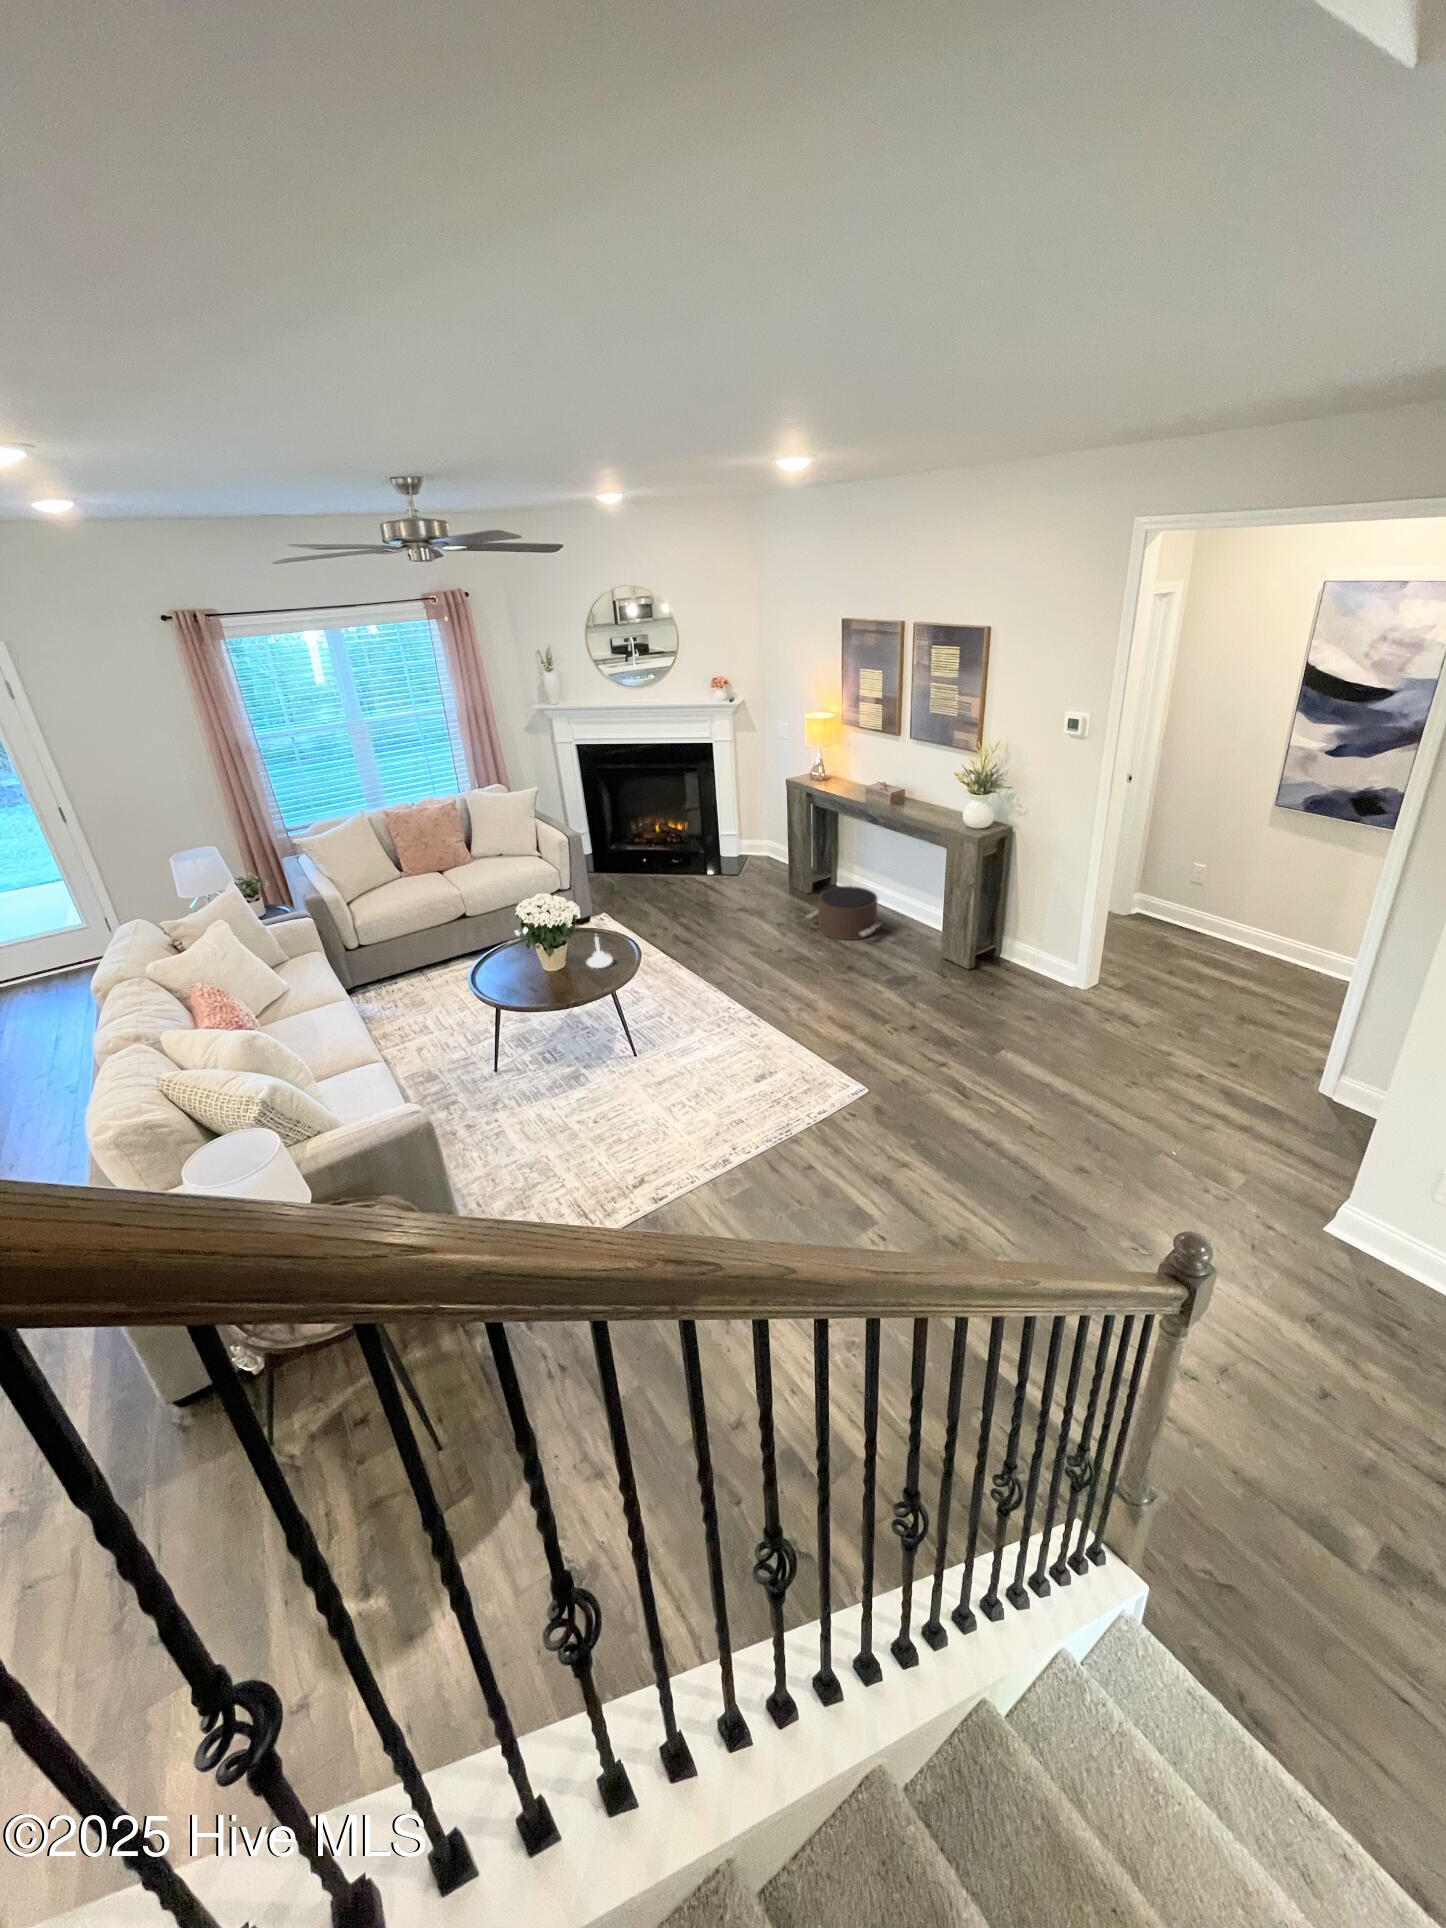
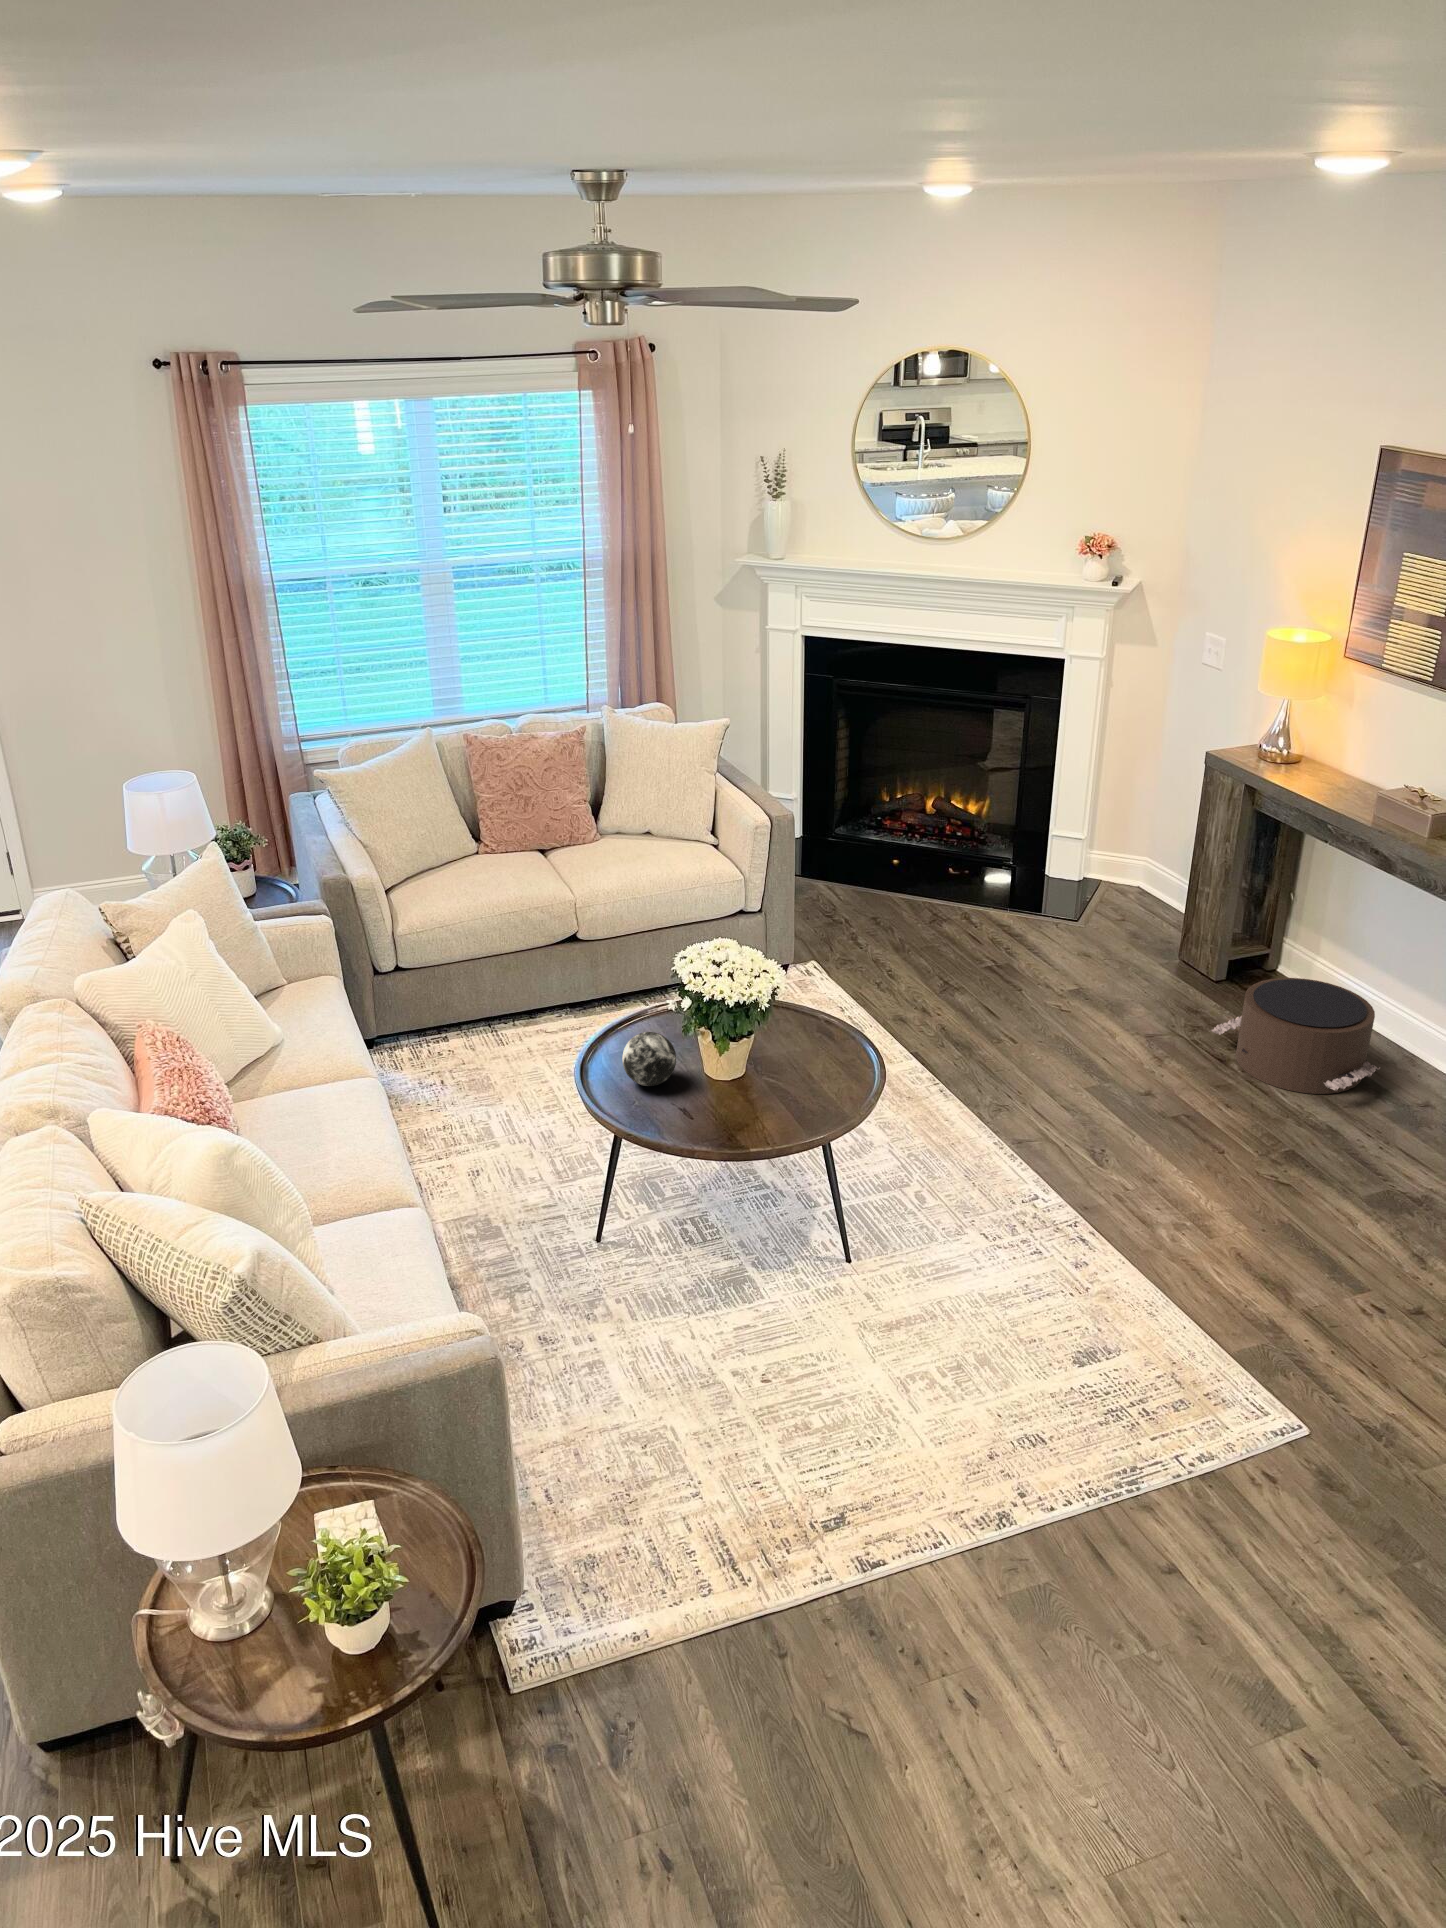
candle holder: present [587,937,613,968] -> none [782,1020,831,1086]
decorative orb: none [496,952,527,981] -> present [622,1032,676,1086]

